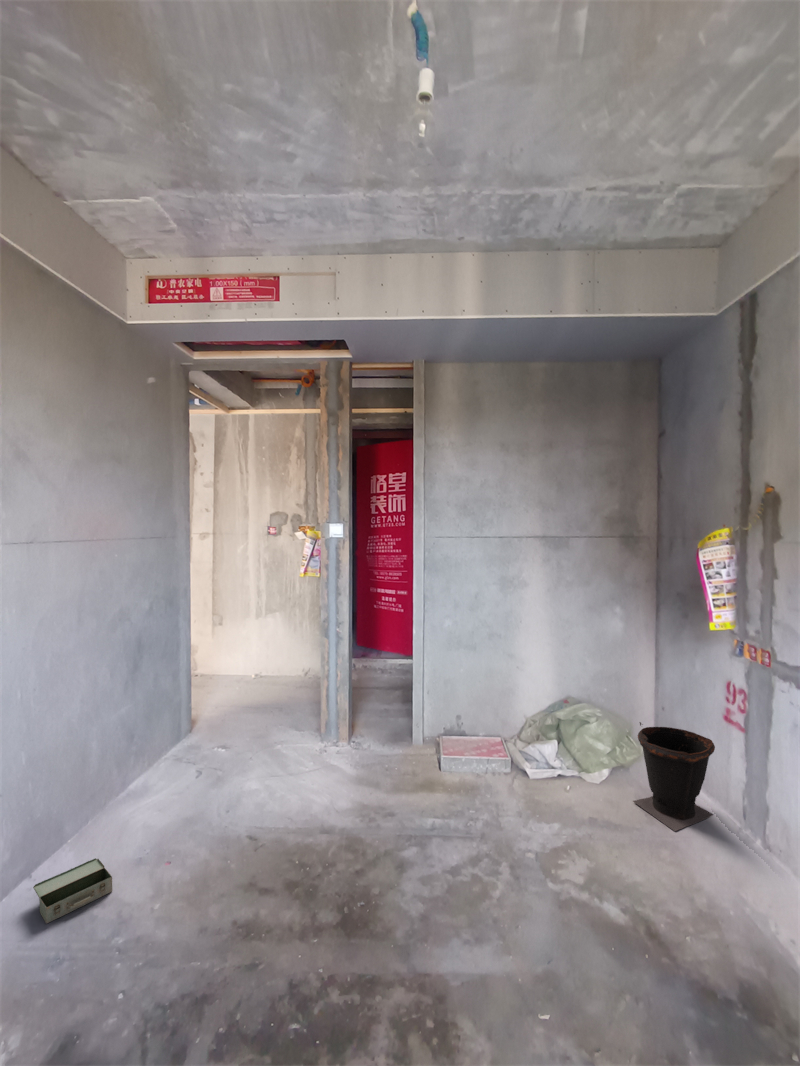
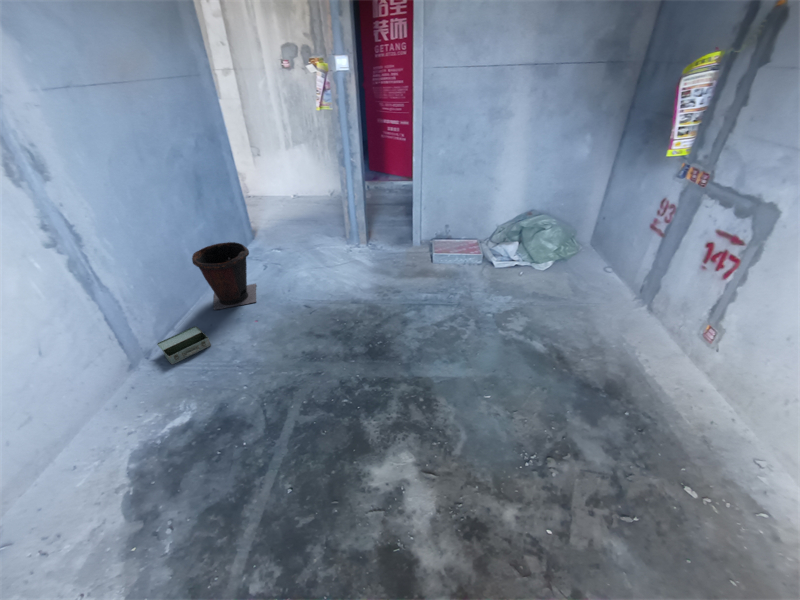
bucket: present [633,722,715,831] -> present [192,242,256,310]

